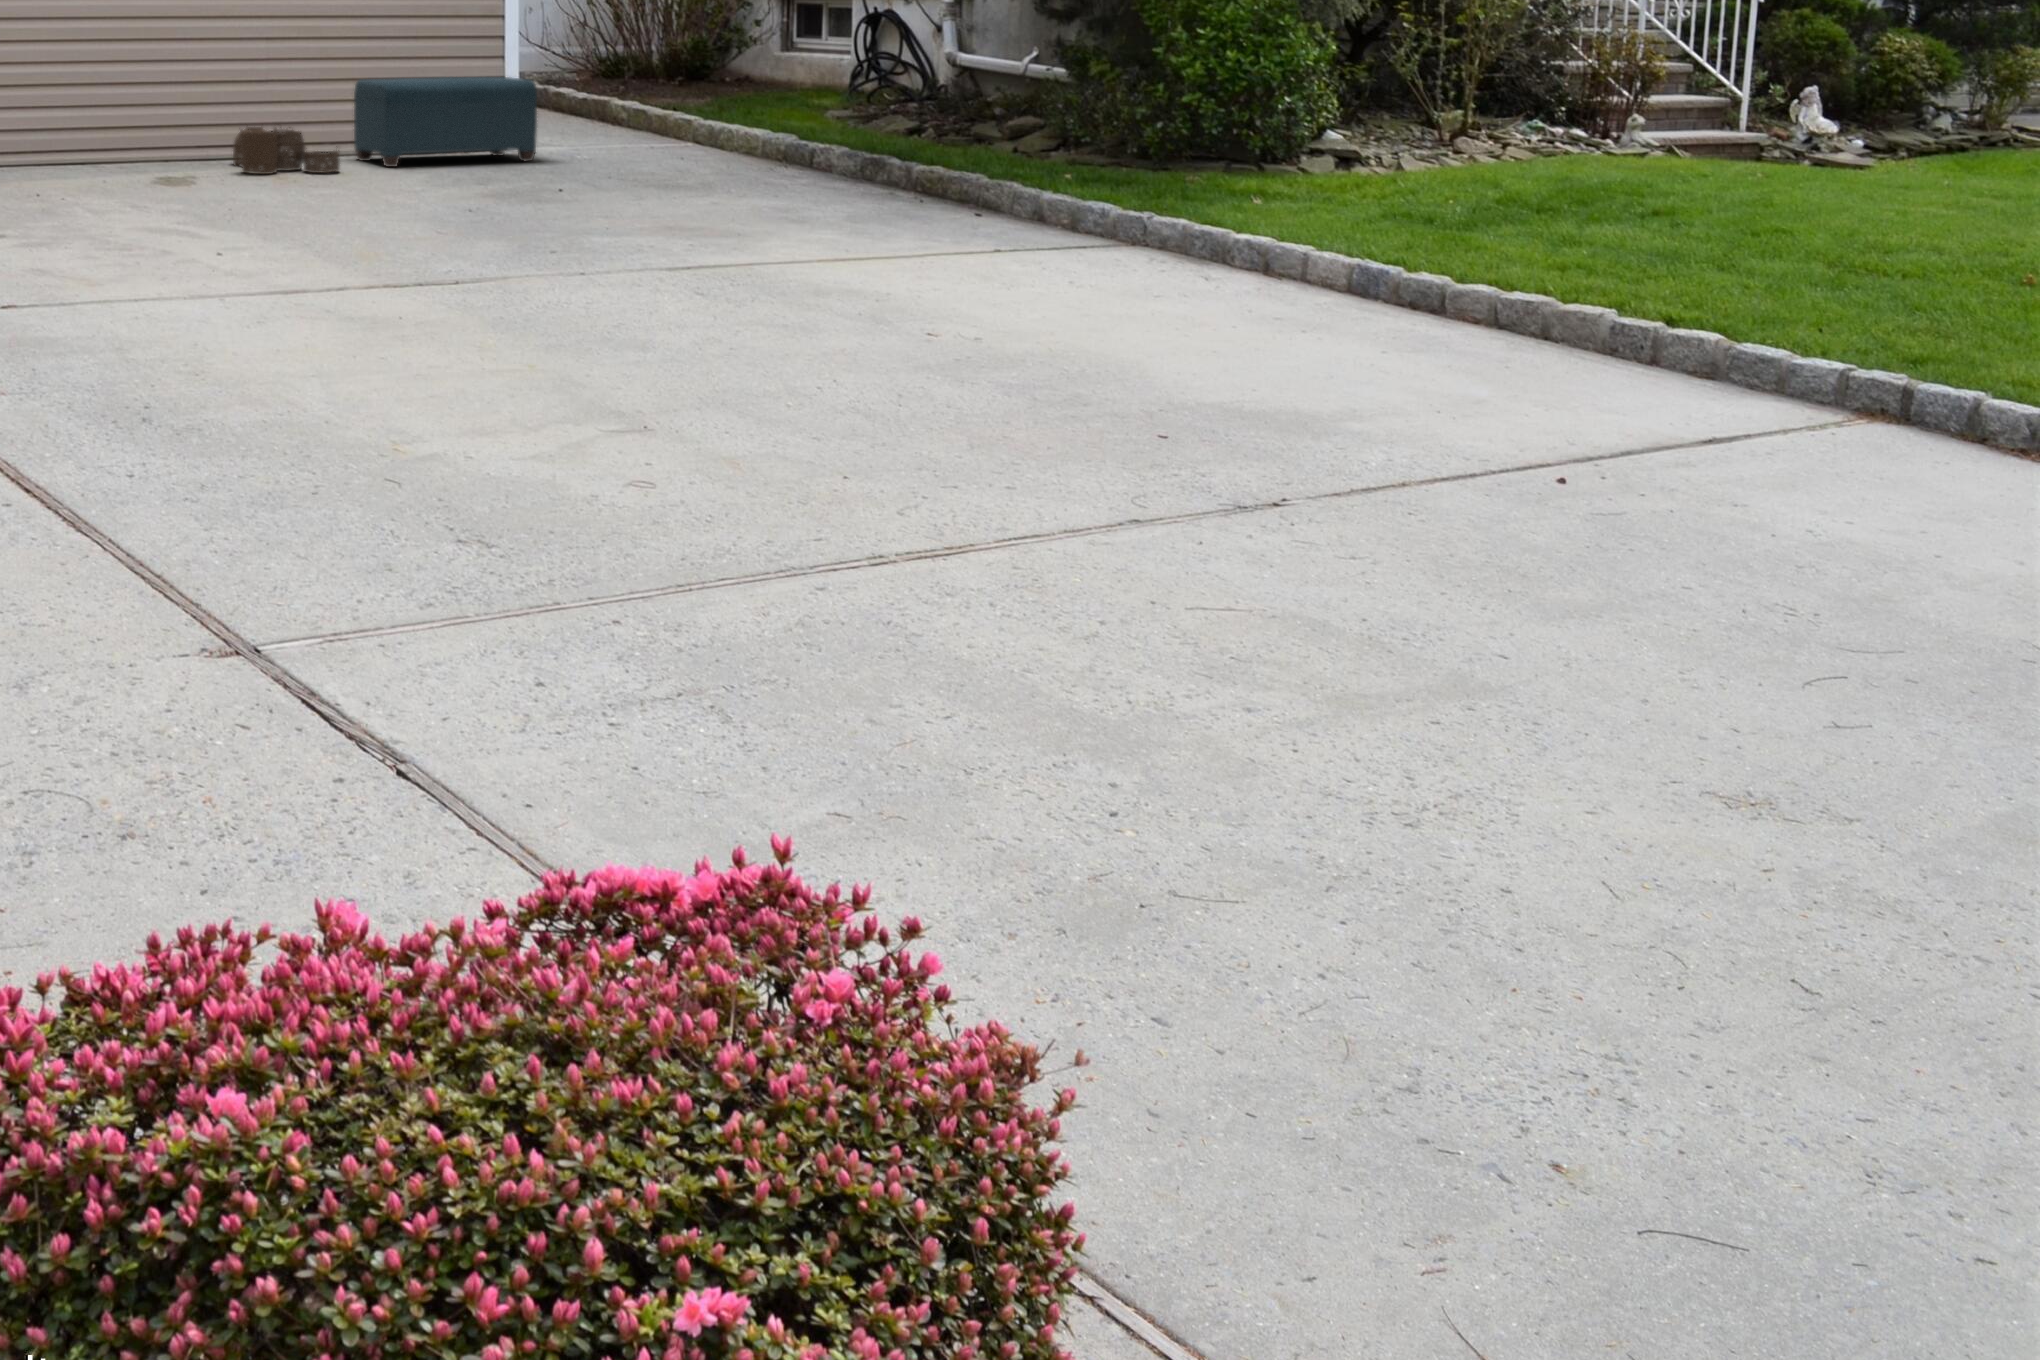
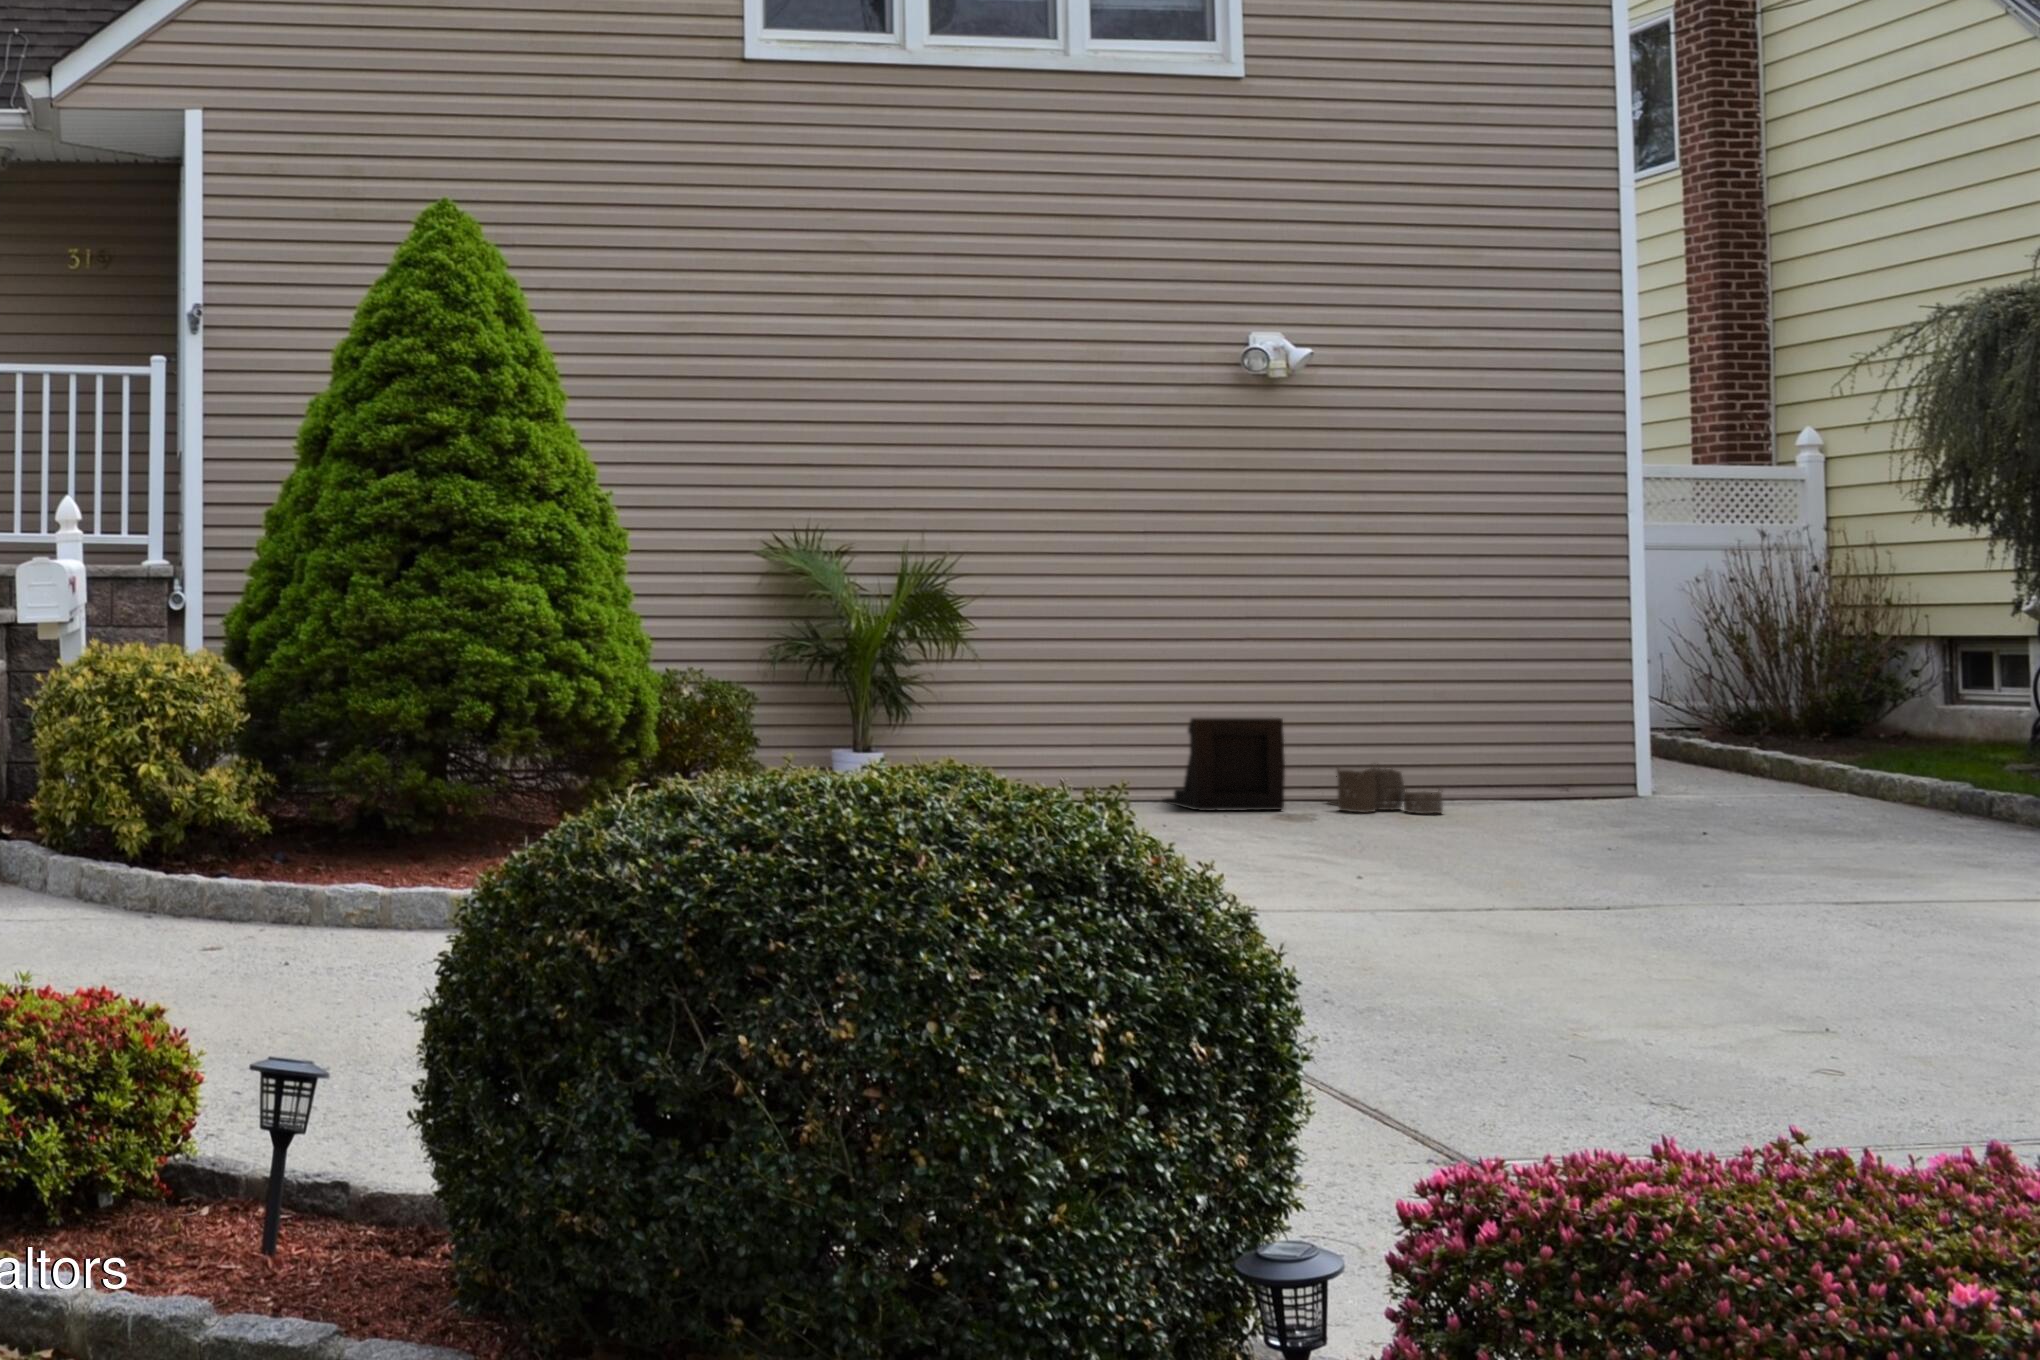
wooden crate: none [67,77,189,178] -> present [1163,718,1285,811]
bench: present [354,77,537,167] -> none [1455,720,1661,811]

